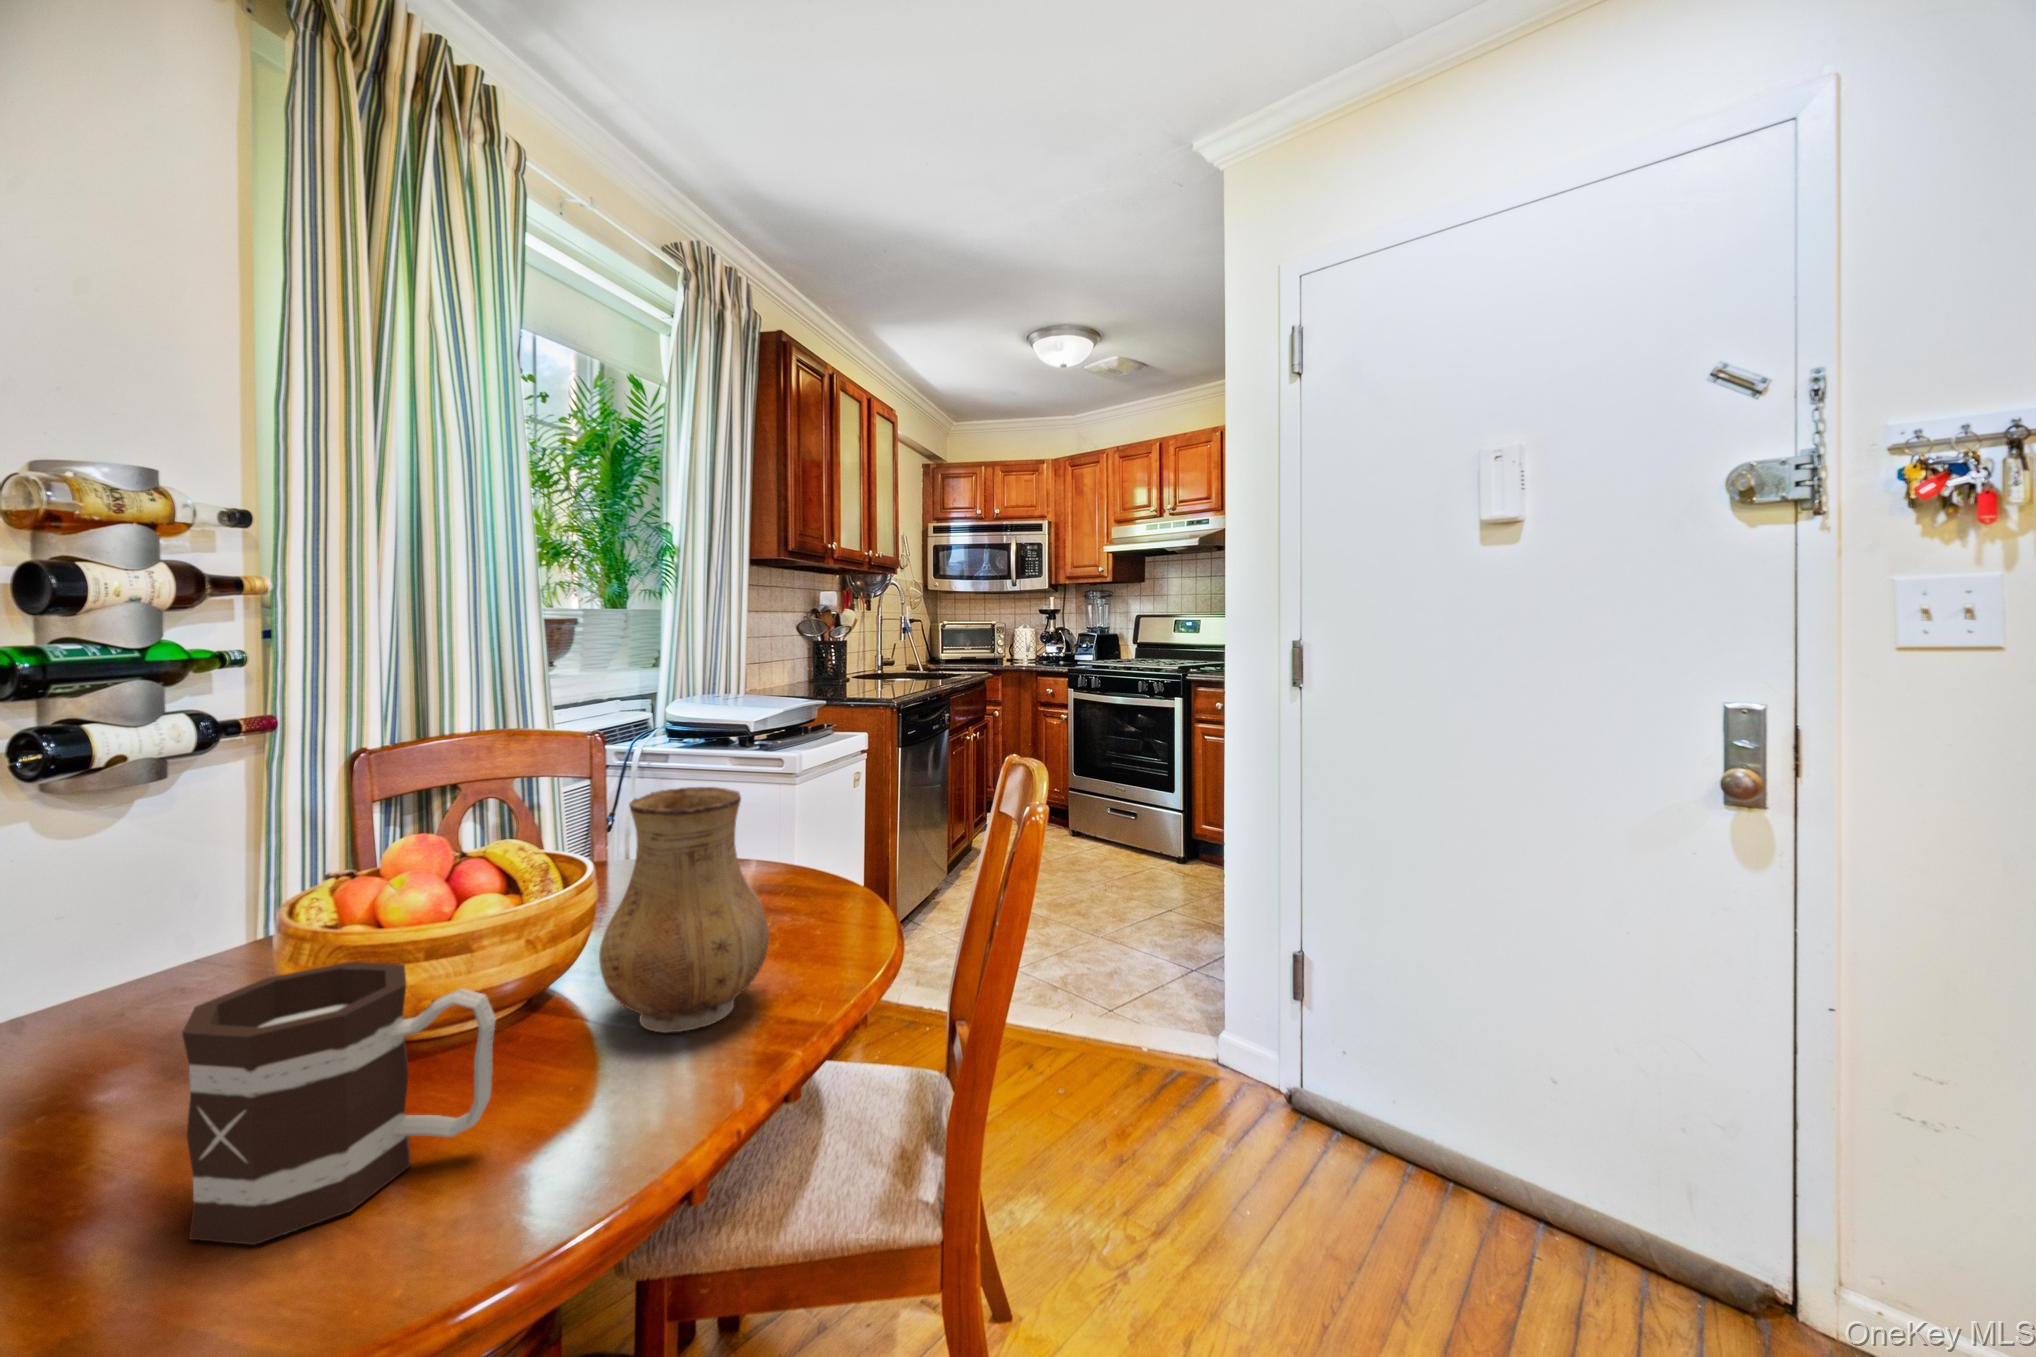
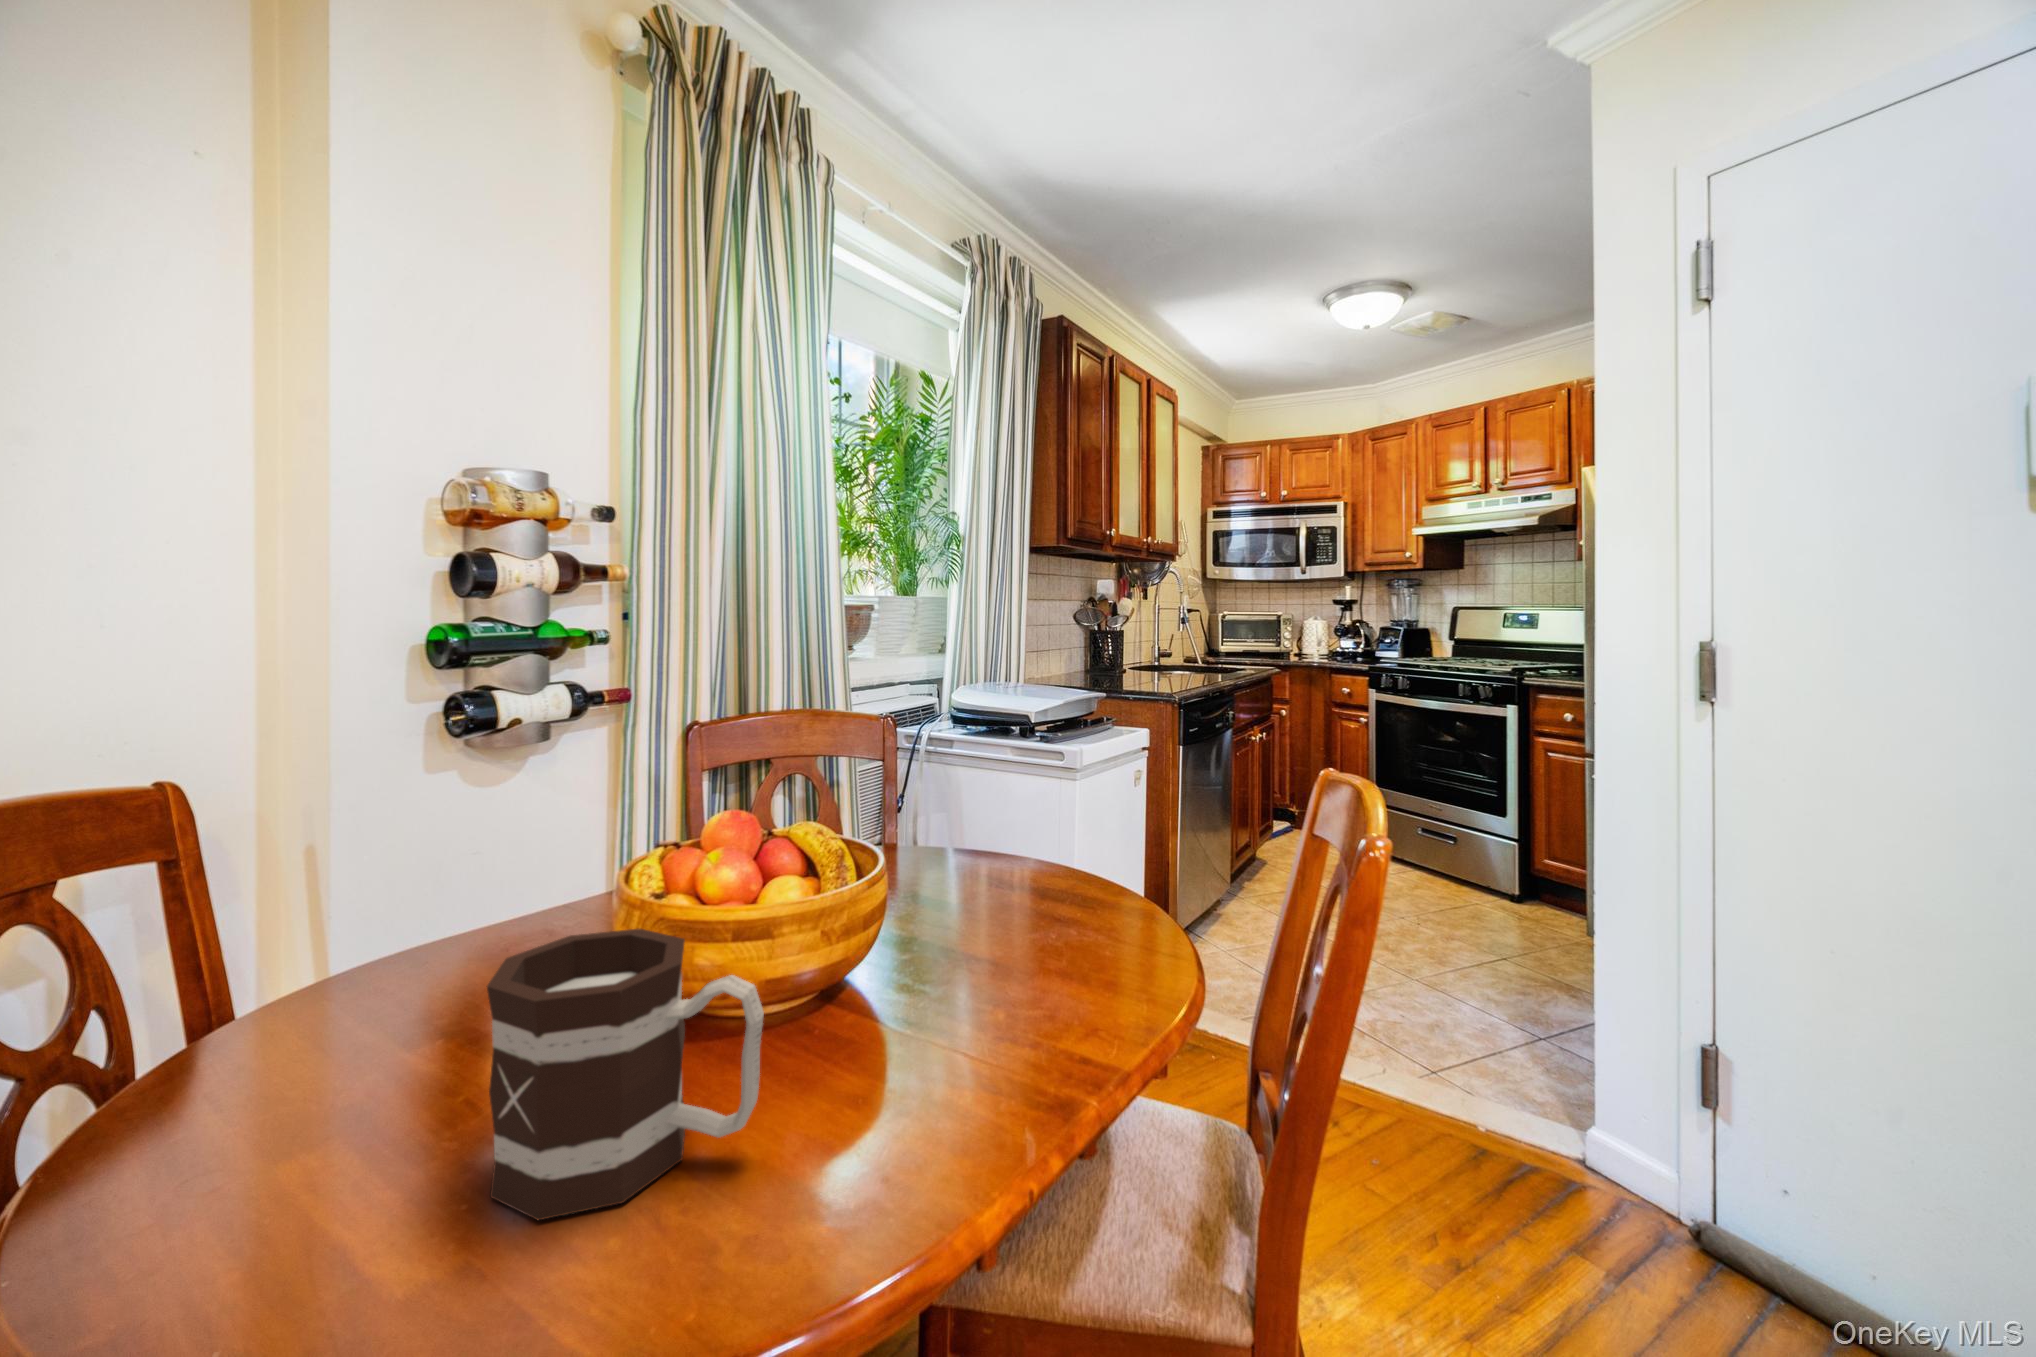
ceramic pitcher: present [599,787,769,1032] -> none [873,771,1050,1049]

